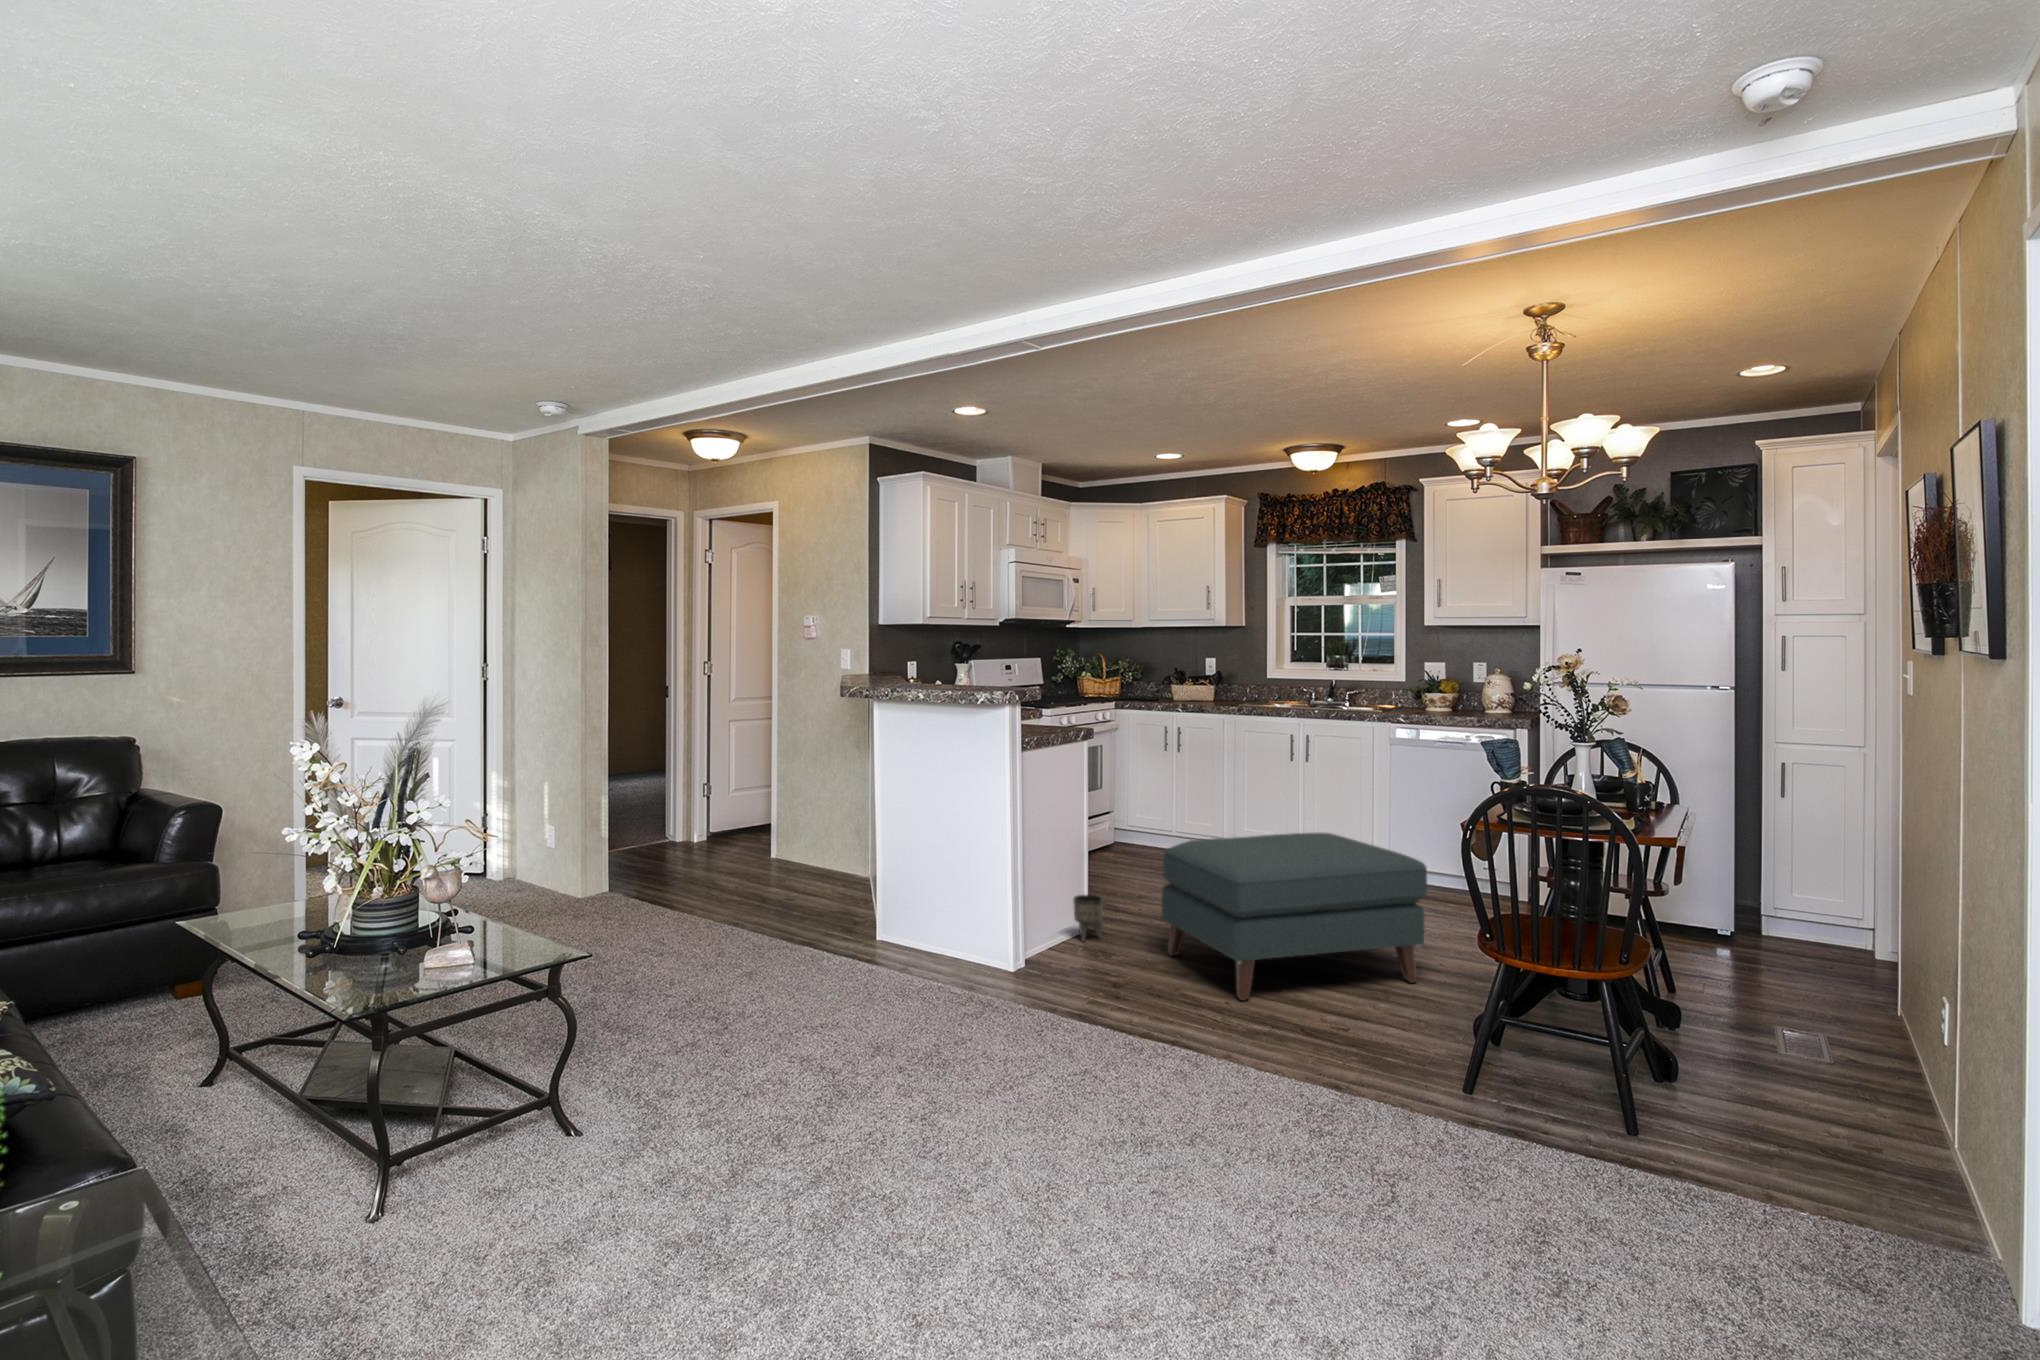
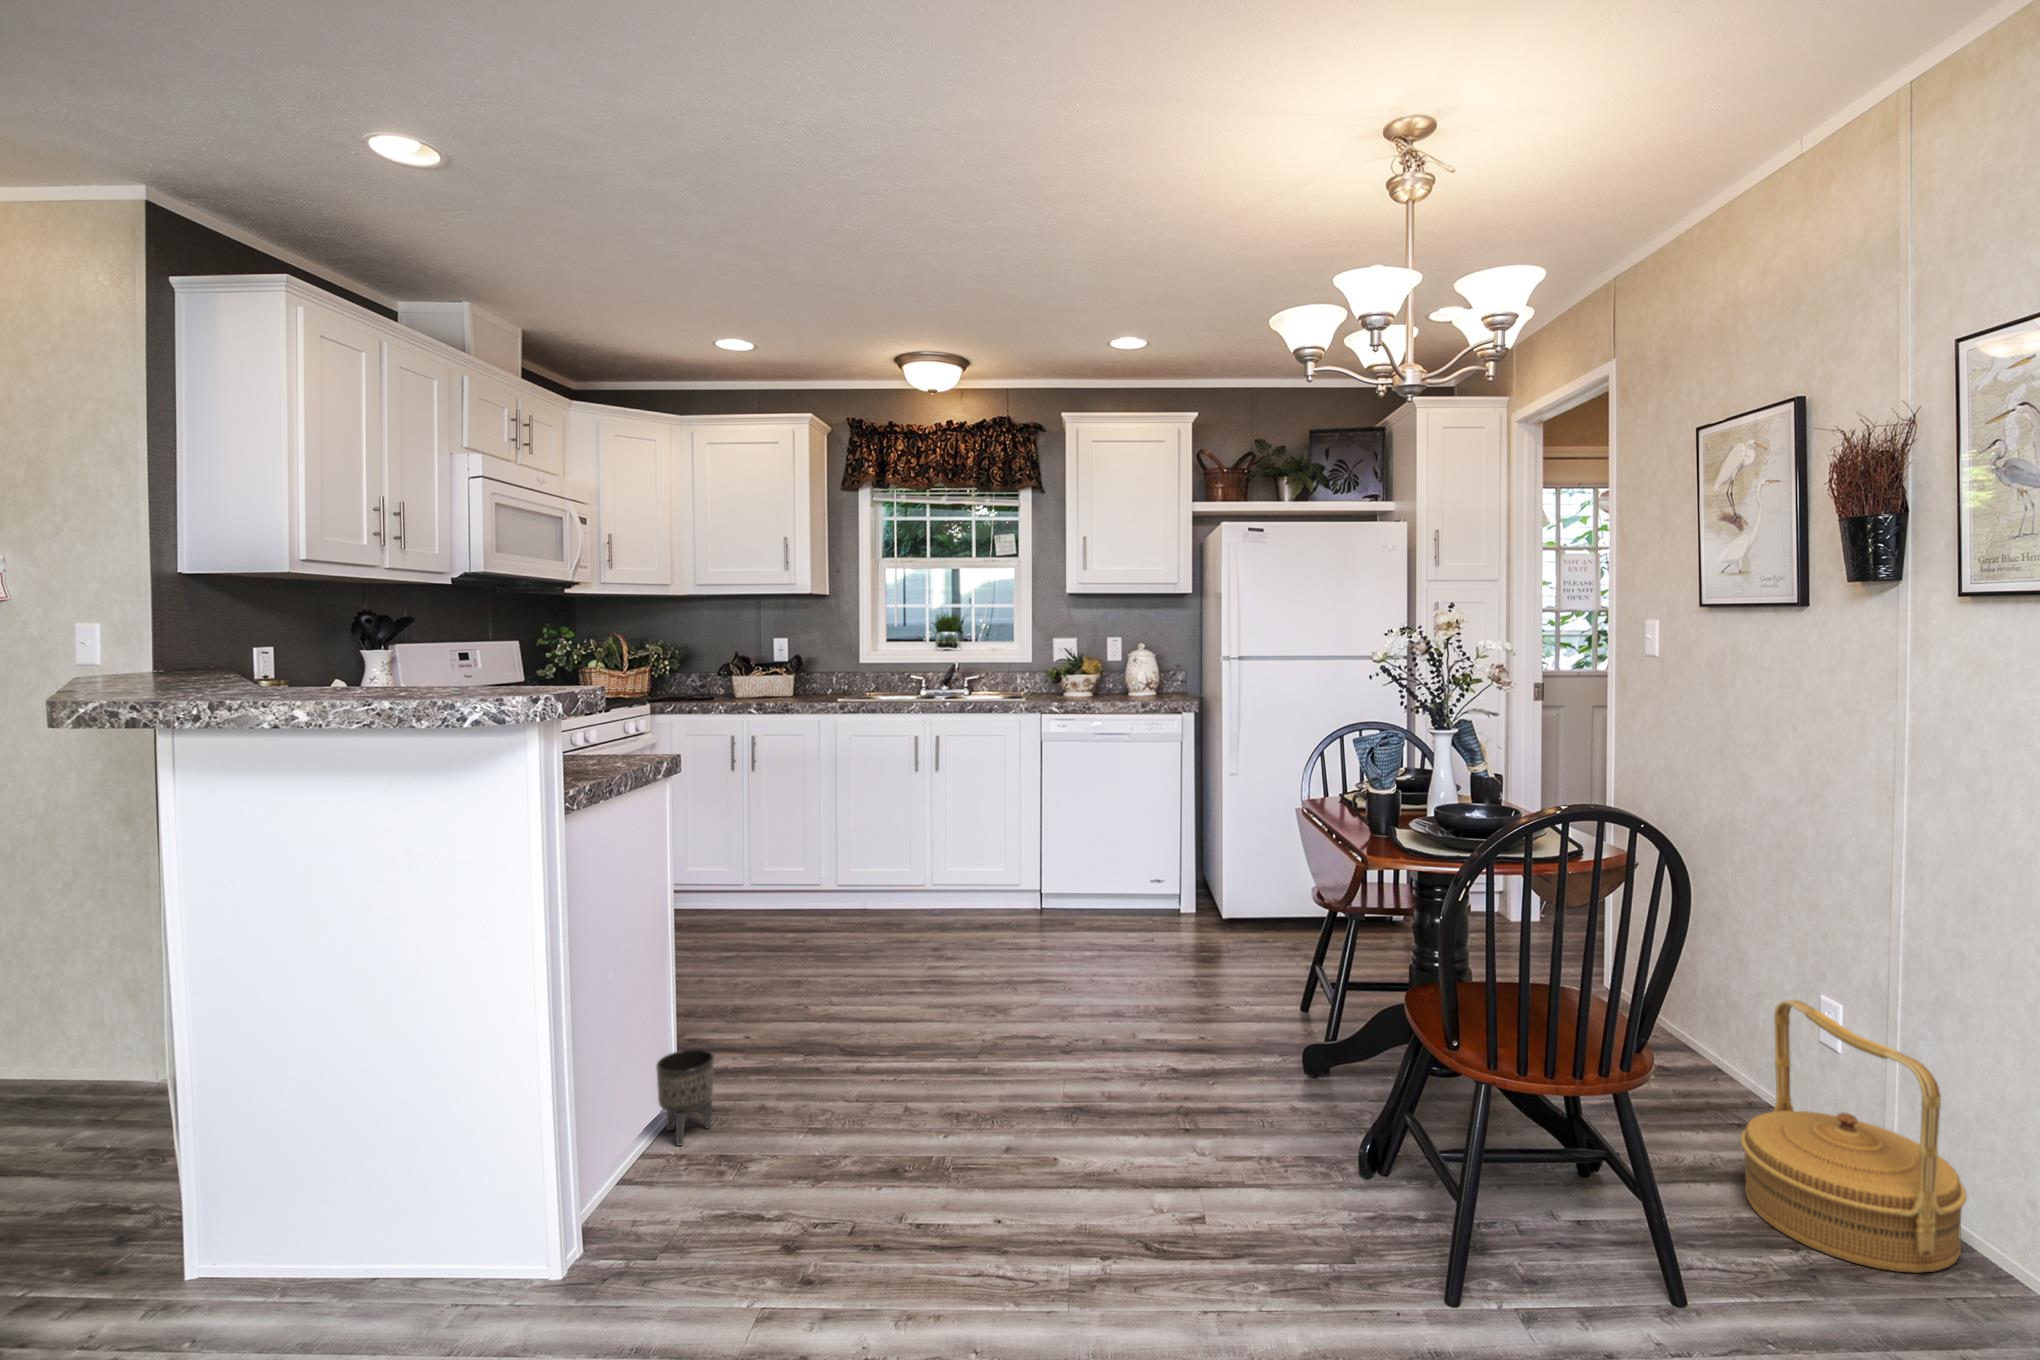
ottoman: present [1162,832,1427,1000] -> none [833,877,1226,1216]
woven basket: none [1758,974,1936,1167] -> present [1741,1000,1967,1273]

